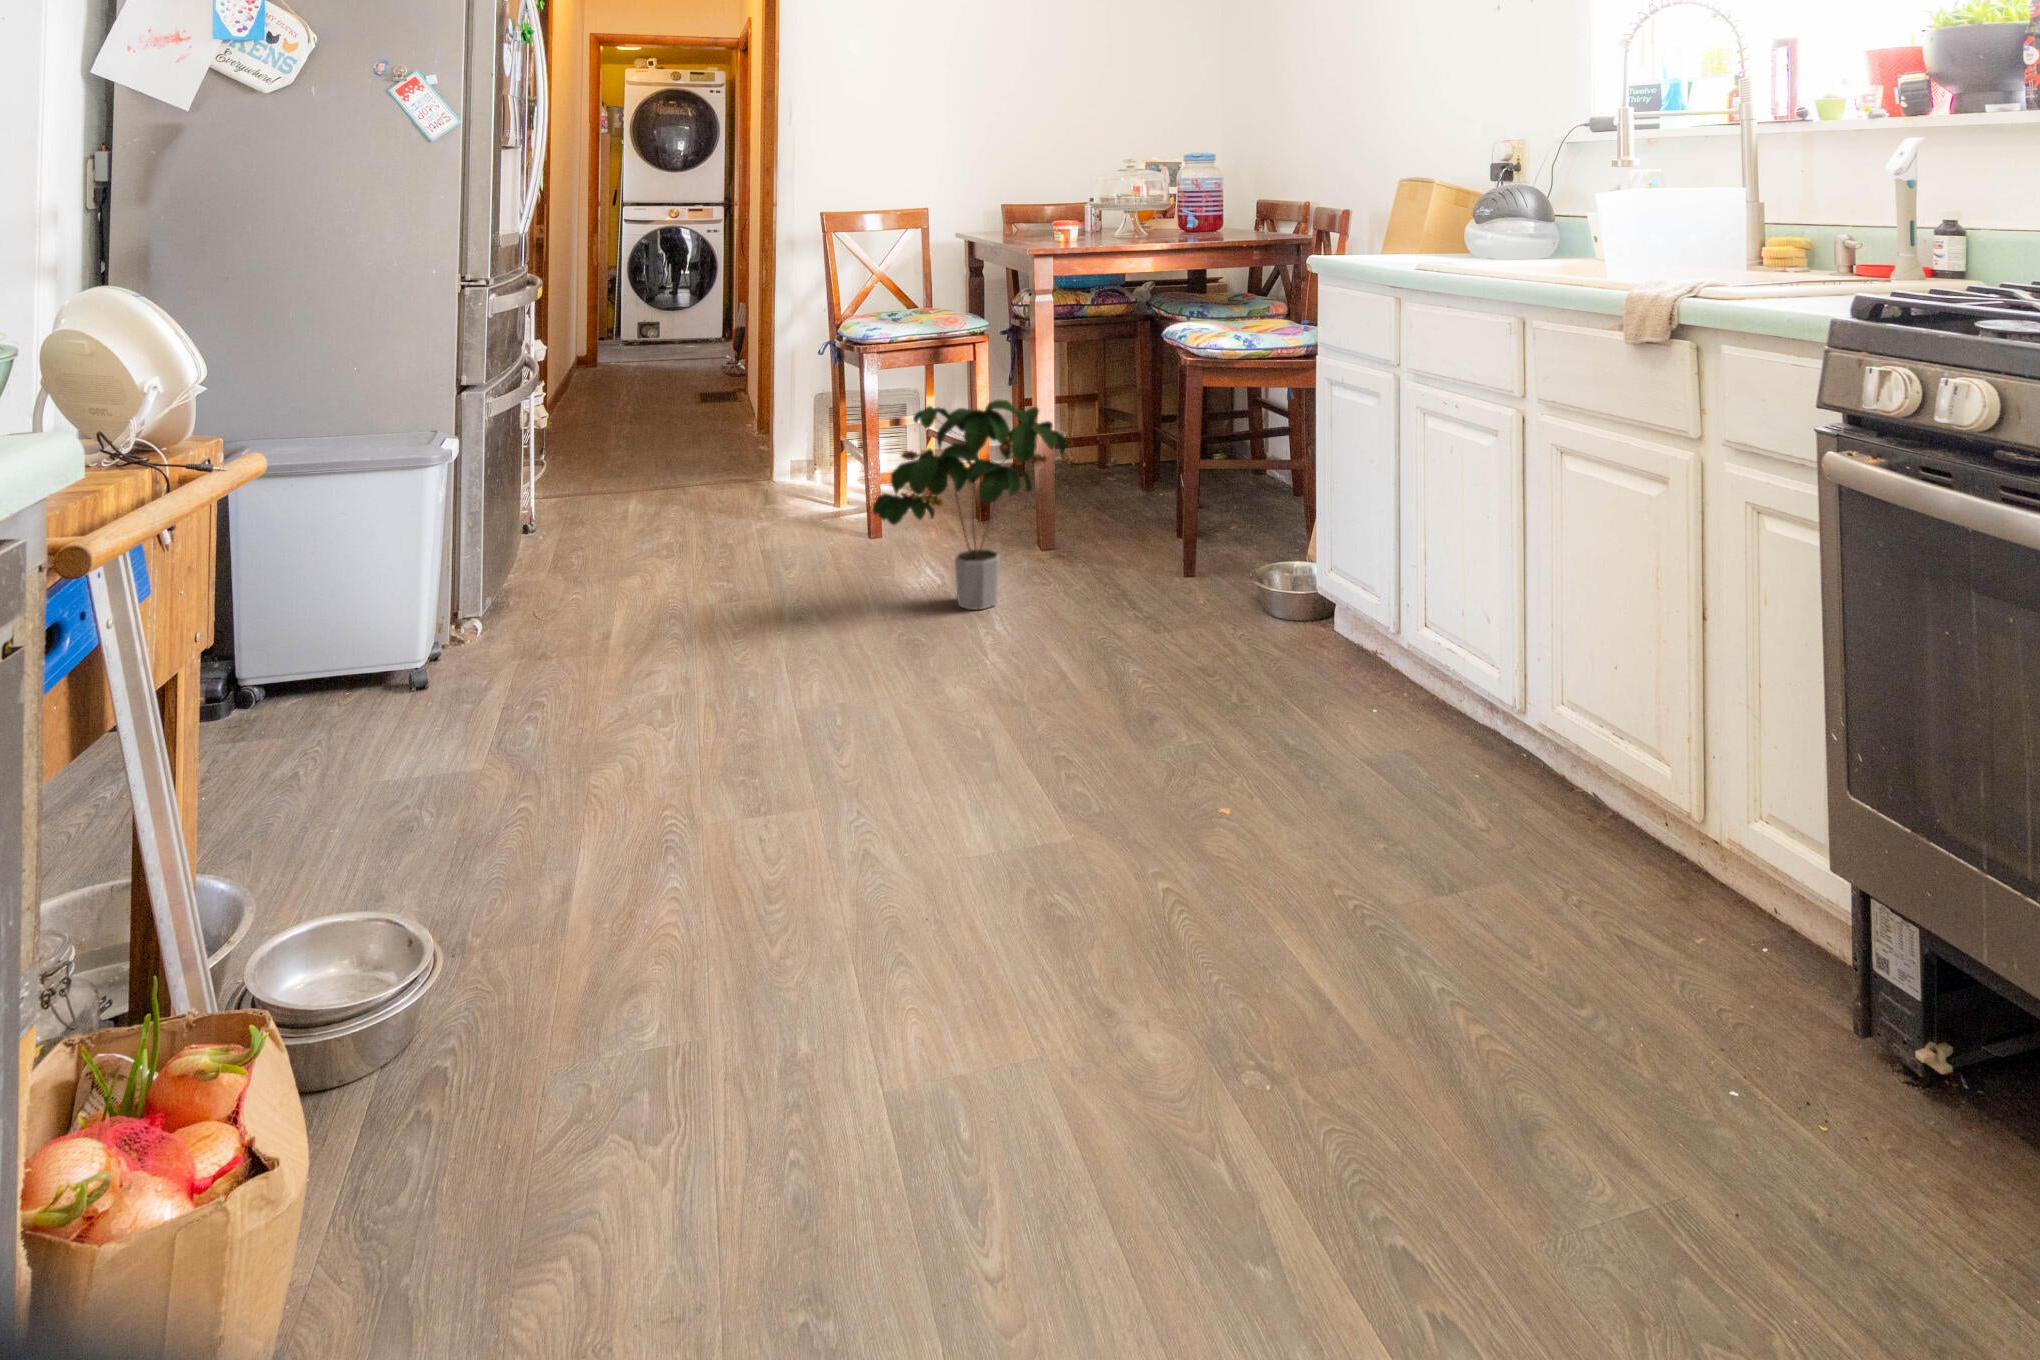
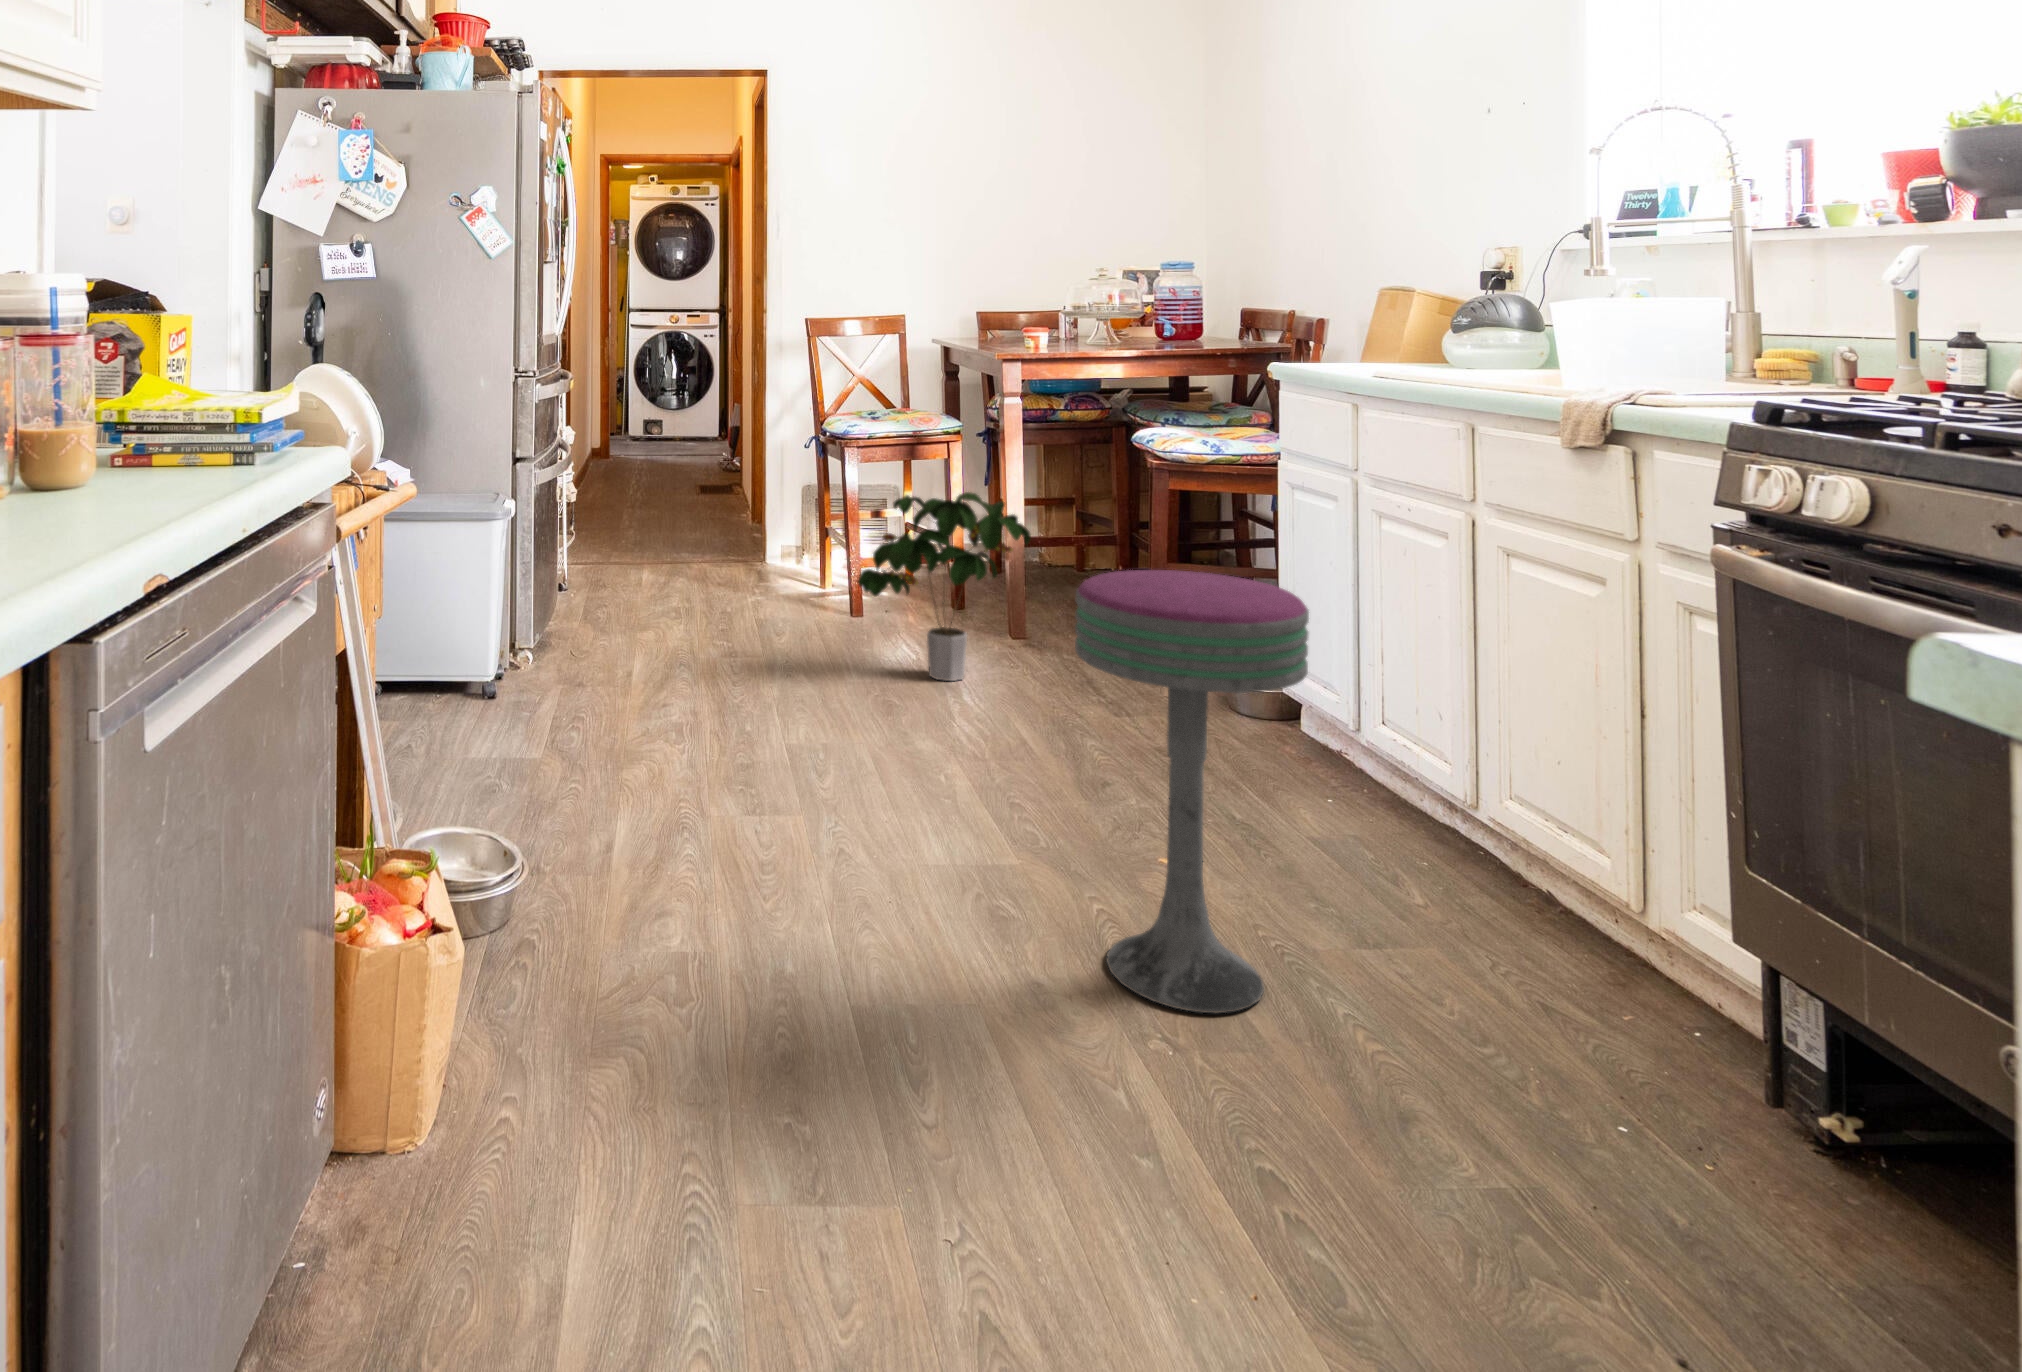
bar stool: none [1159,509,1443,1084] -> present [1075,570,1309,1014]

